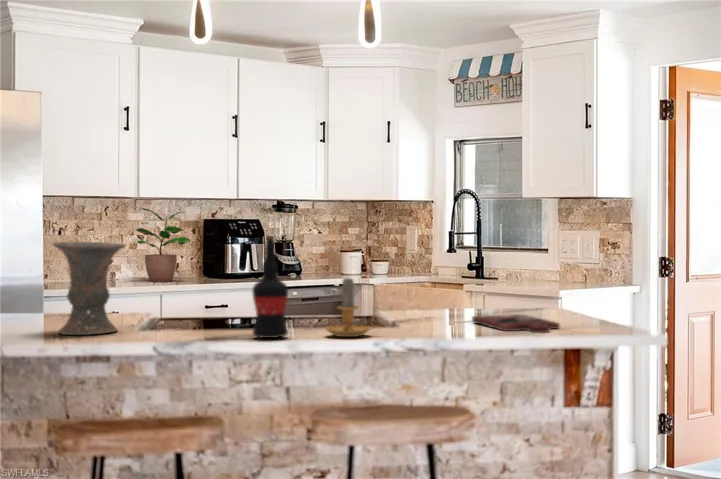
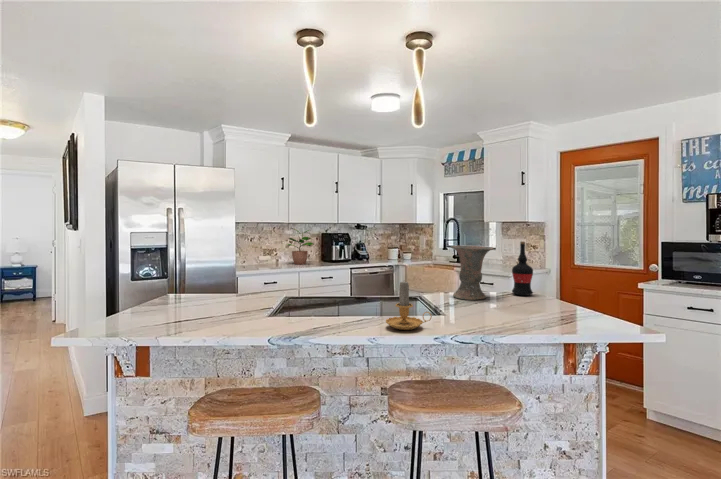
wine bottle: present [253,235,288,338] -> present [512,242,533,295]
vase: present [53,242,125,335] -> present [451,245,493,300]
cutting board: present [472,314,560,333] -> none [489,302,567,326]

